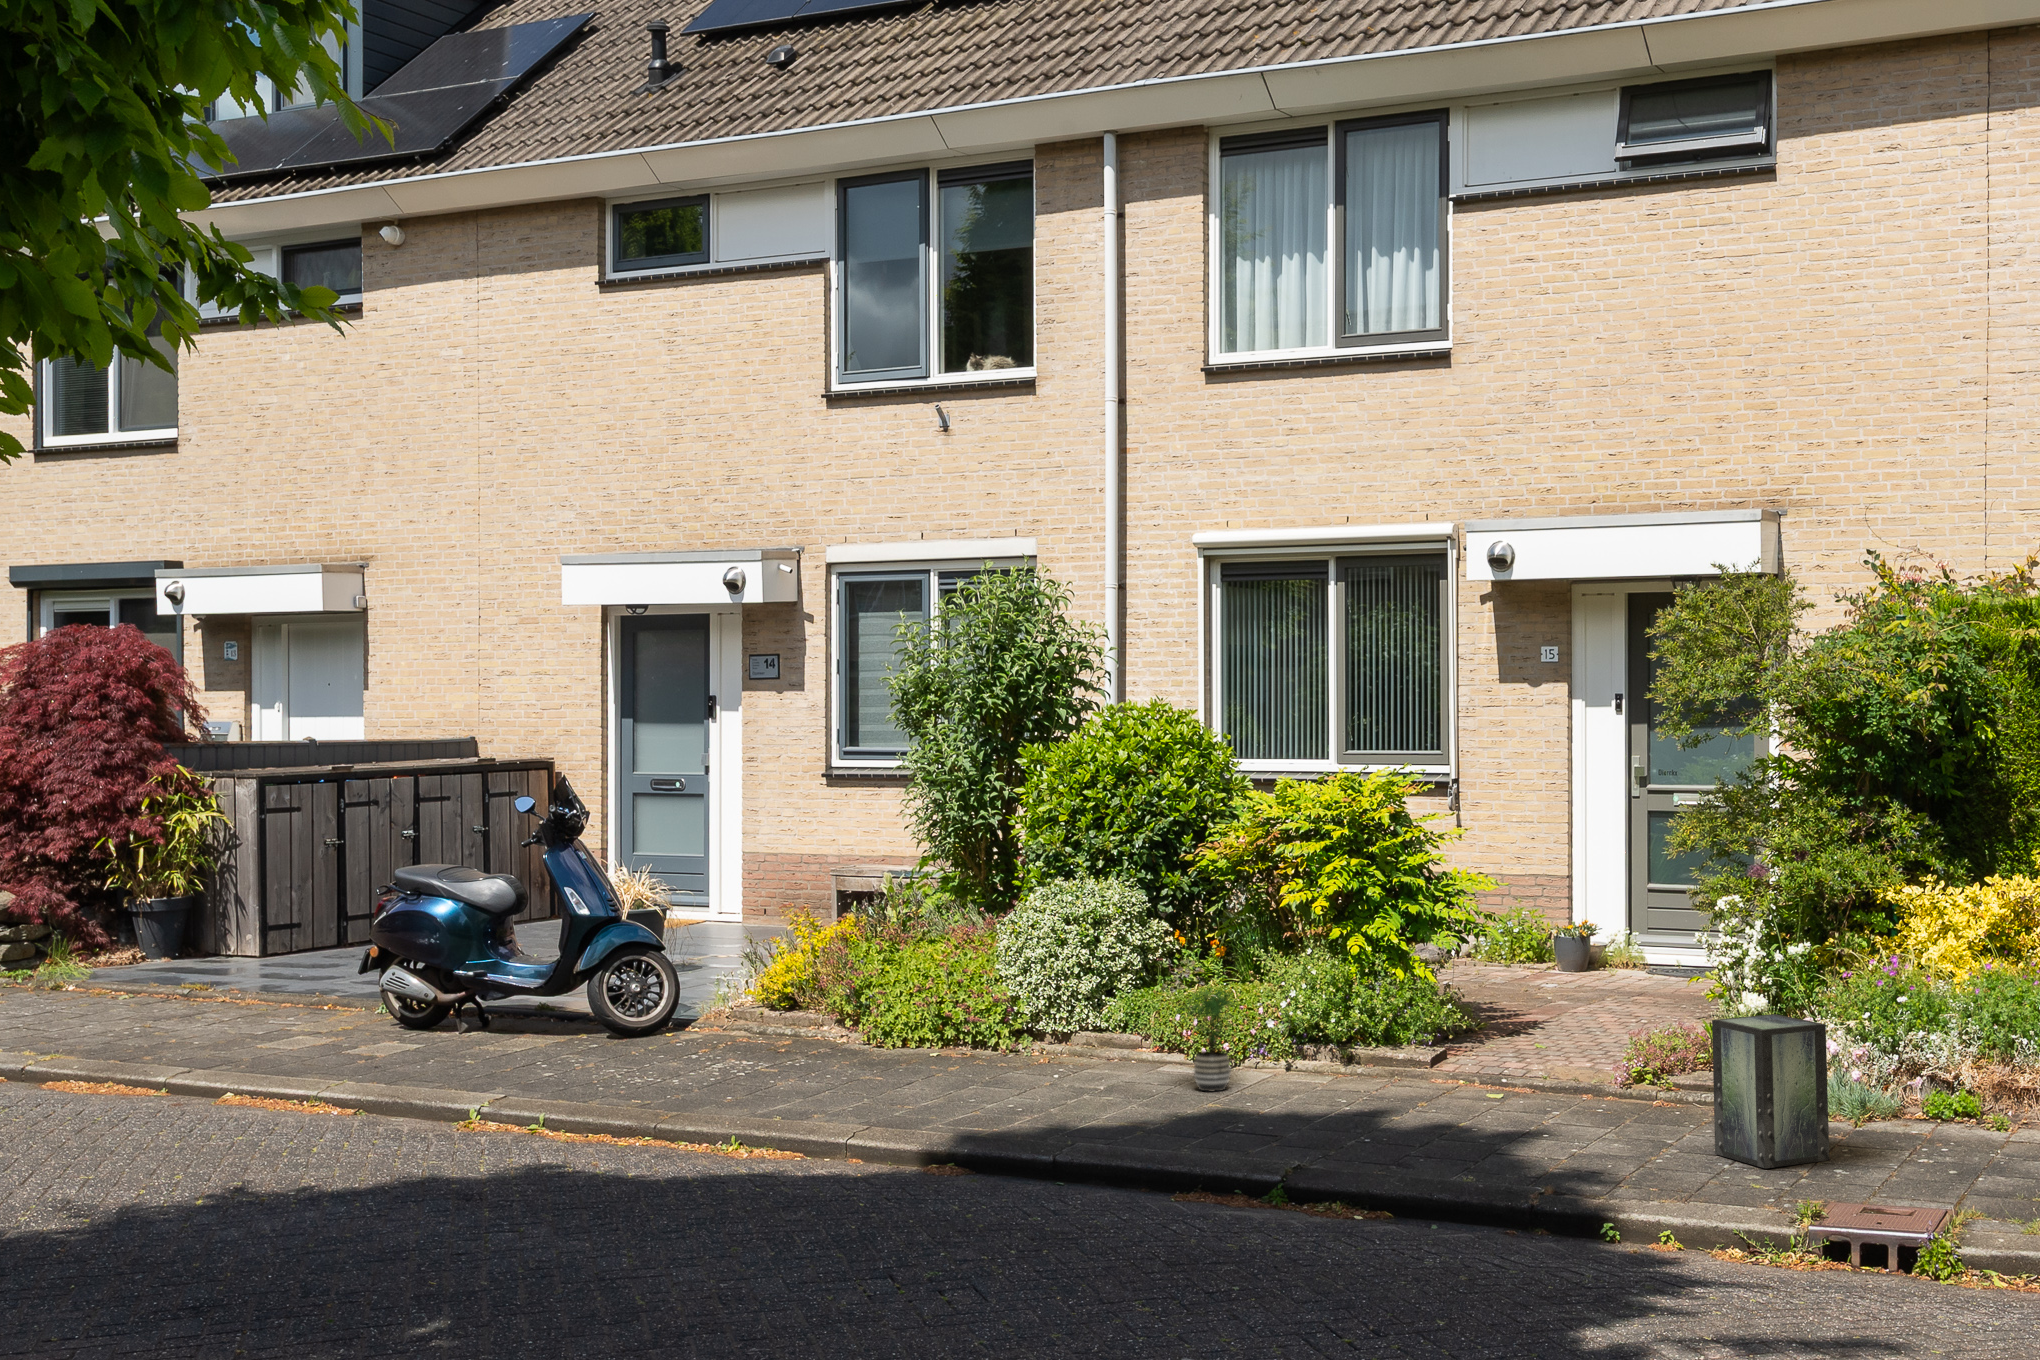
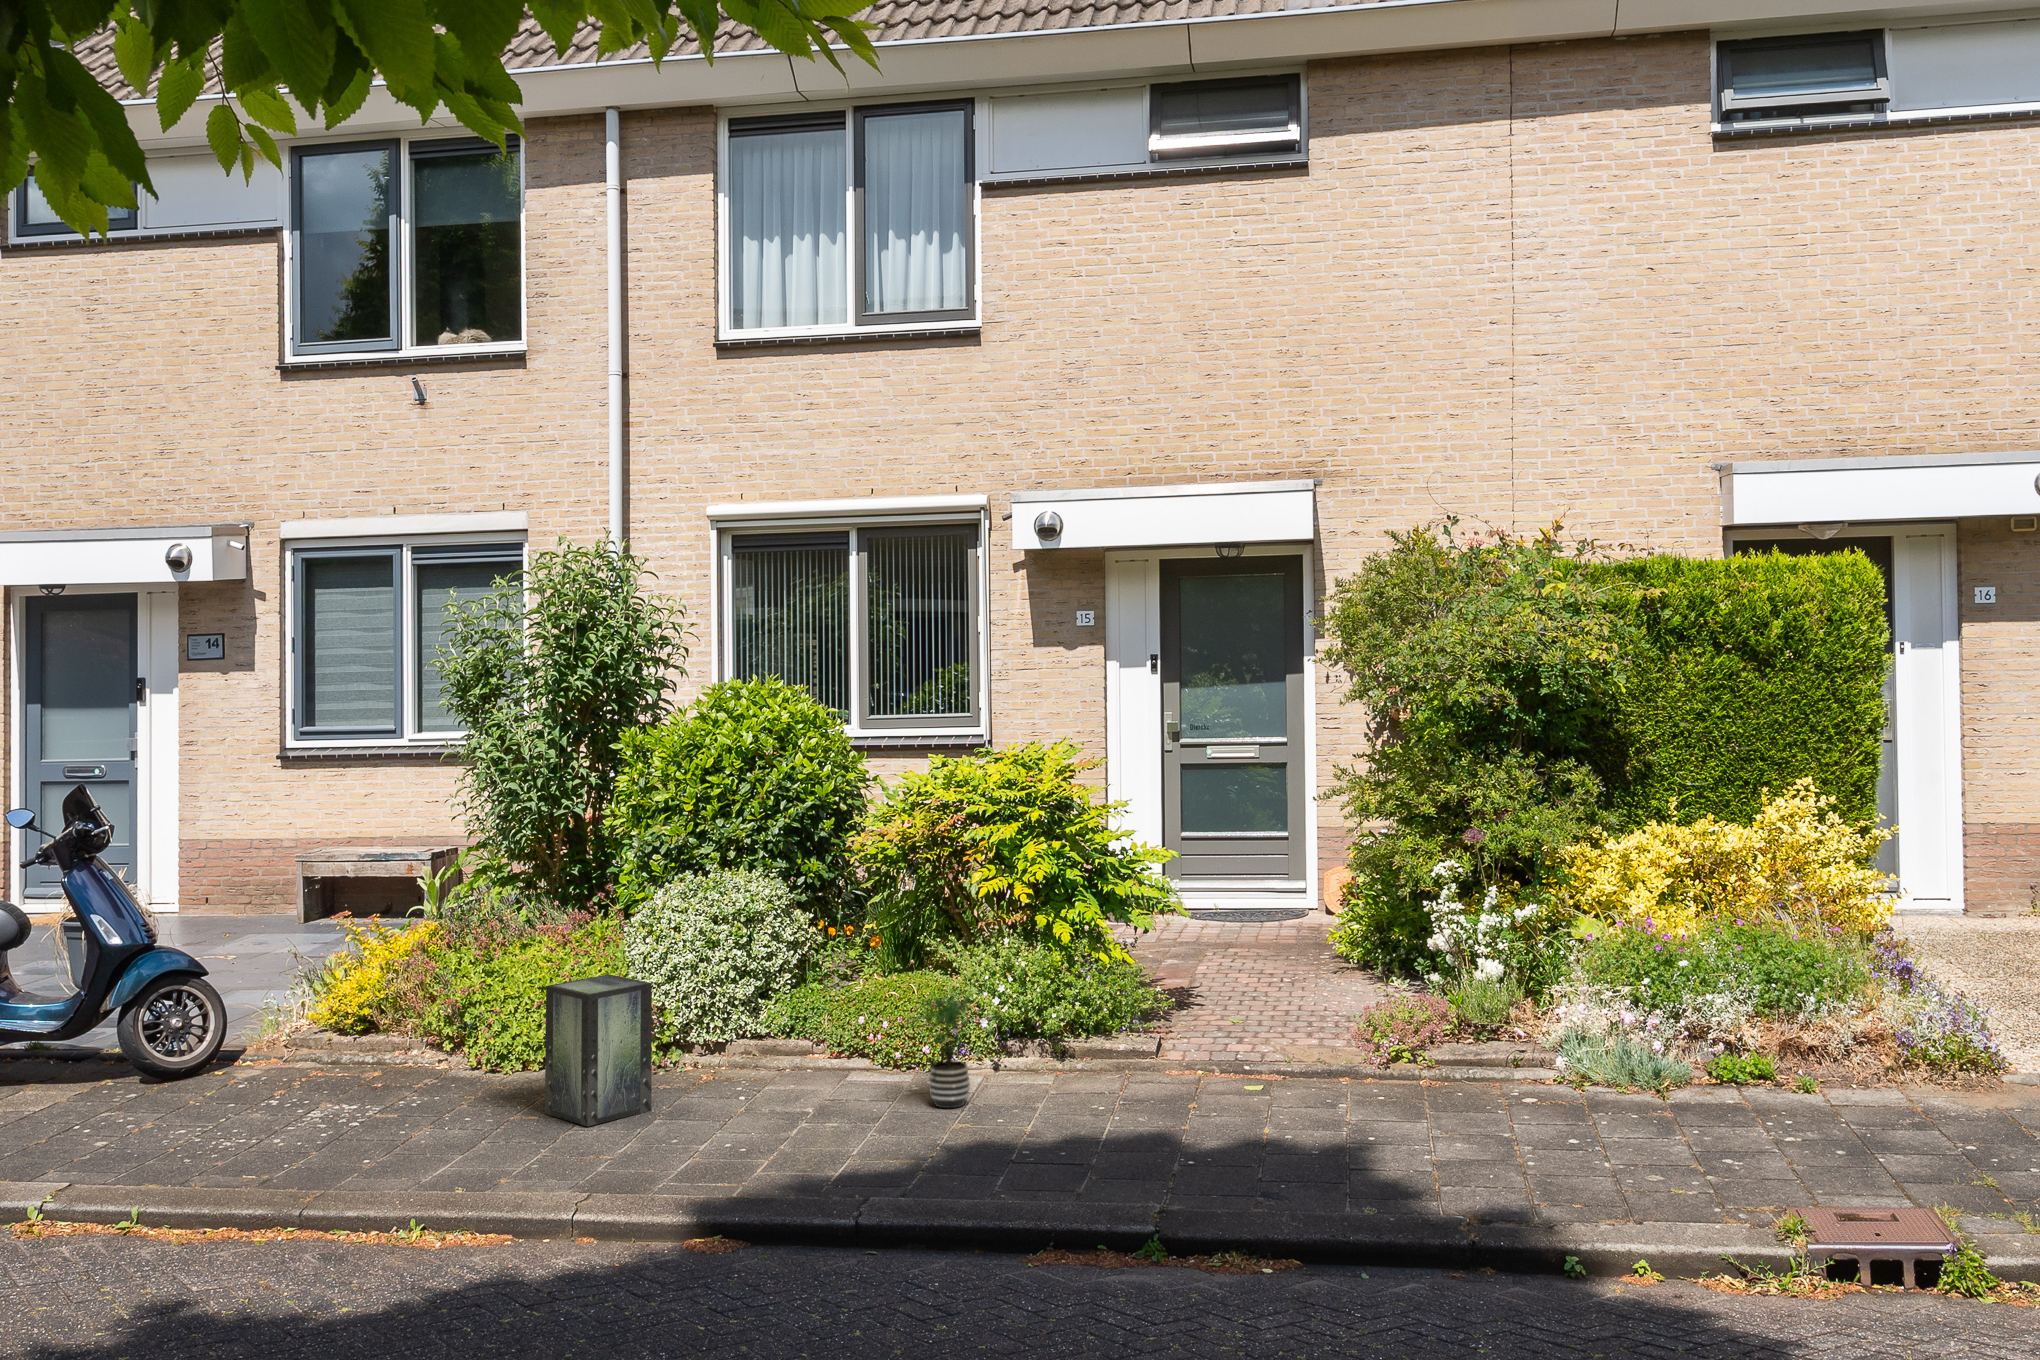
storage box: present [1712,1014,1829,1168] -> present [545,974,652,1127]

